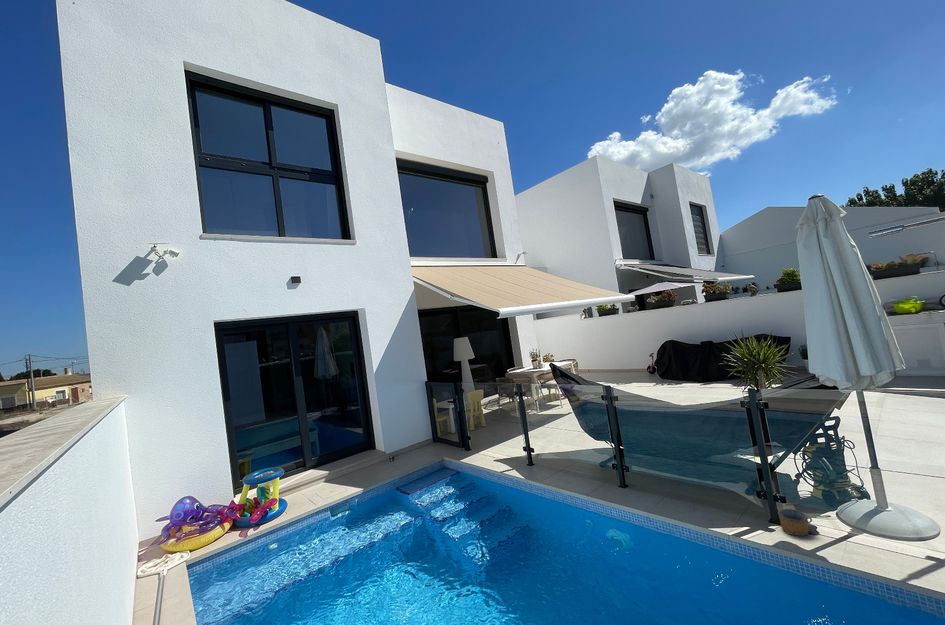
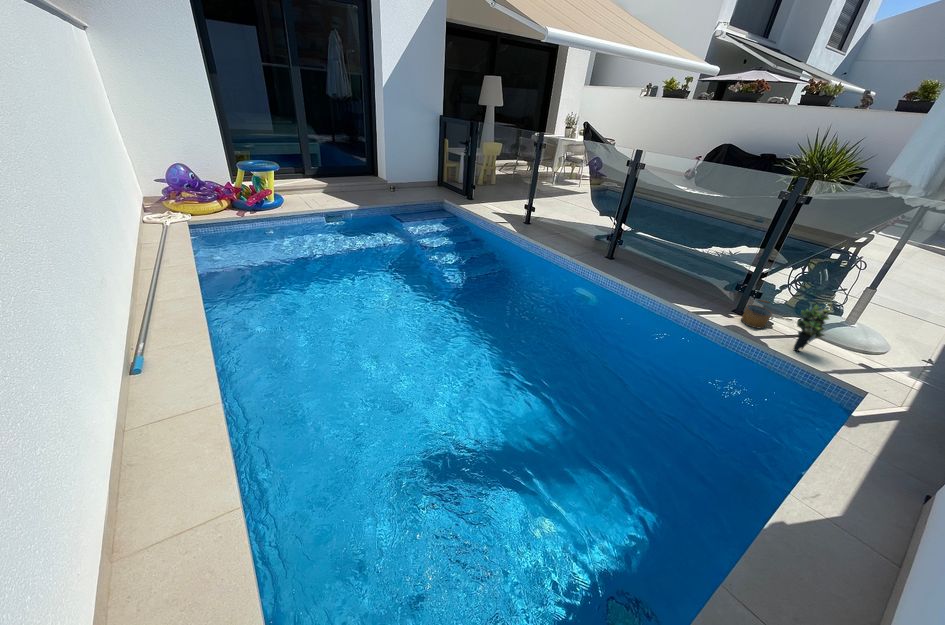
potted plant: none [832,501,873,560] -> present [793,305,830,352]

